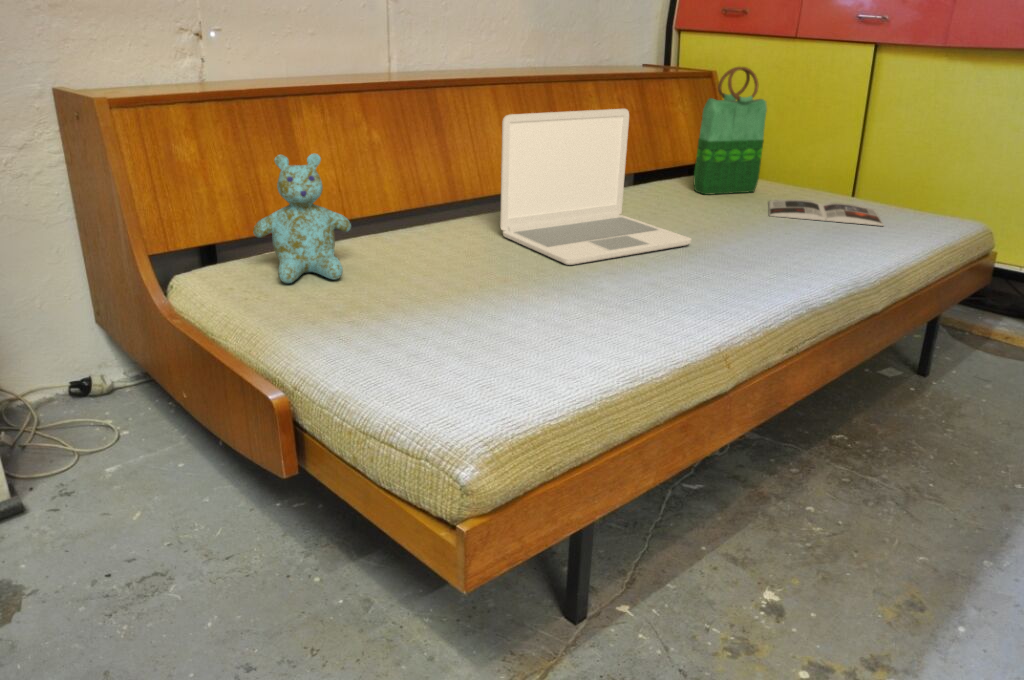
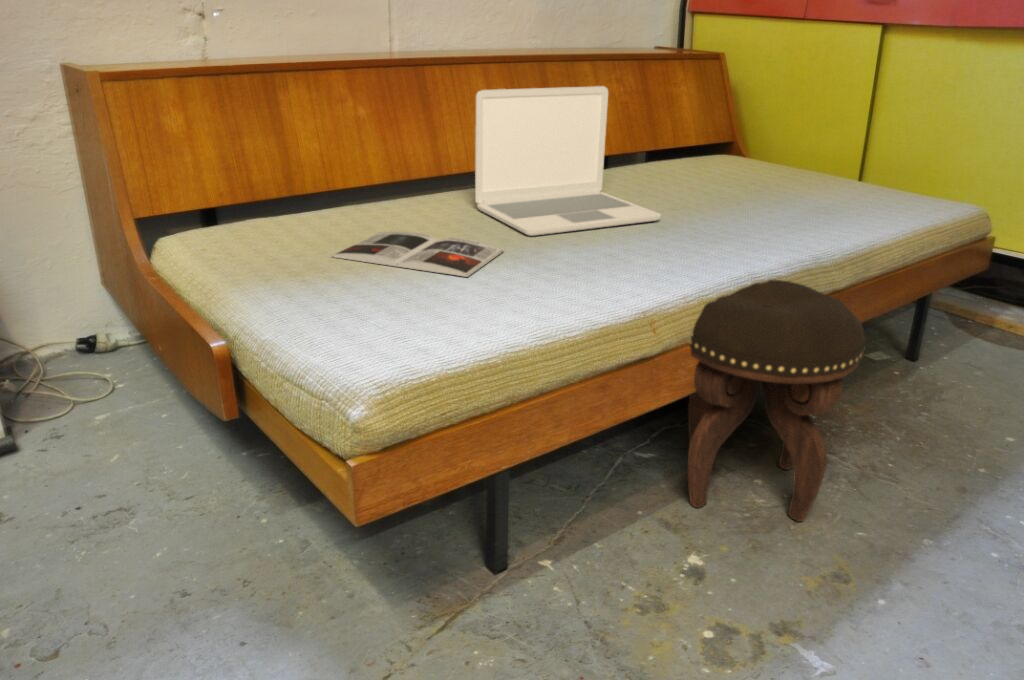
tote bag: present [694,67,767,195] -> none [689,47,763,176]
stuffed bear: present [253,154,351,283] -> none [226,123,320,245]
magazine: present [769,199,884,226] -> present [332,231,504,277]
footstool: none [733,304,928,550] -> present [688,280,866,522]

